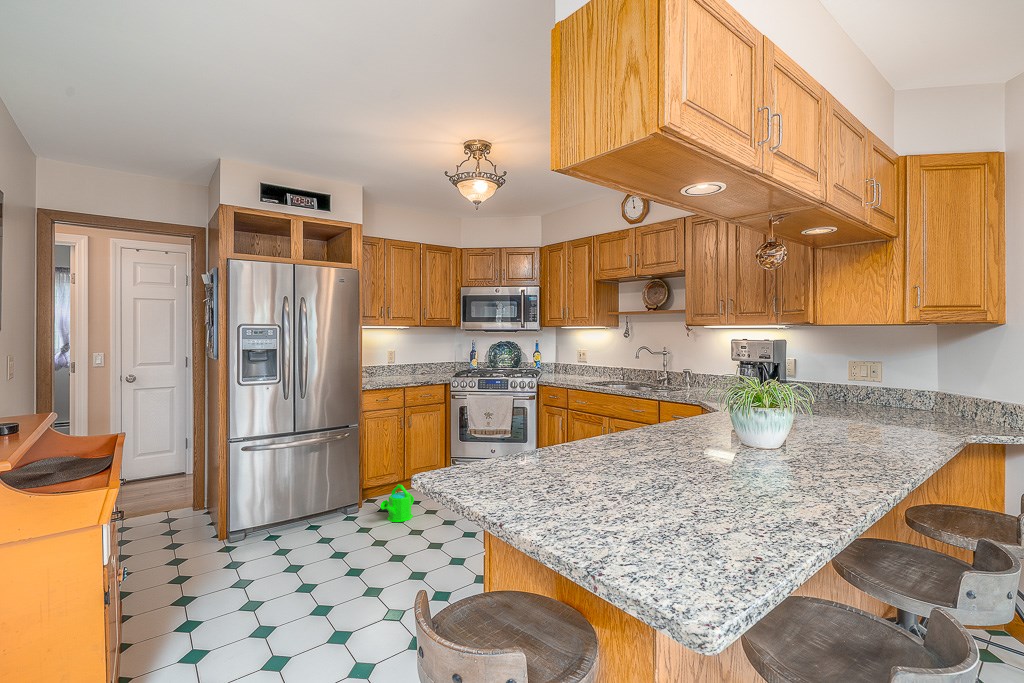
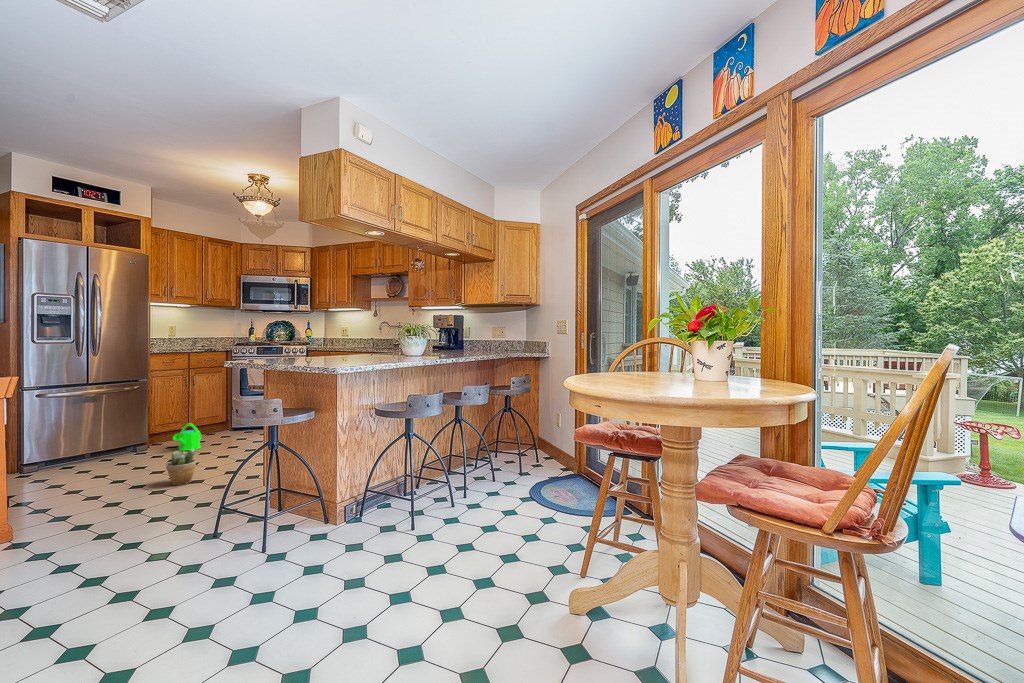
potted plant: none [353,565,391,622] -> present [166,449,196,485]

